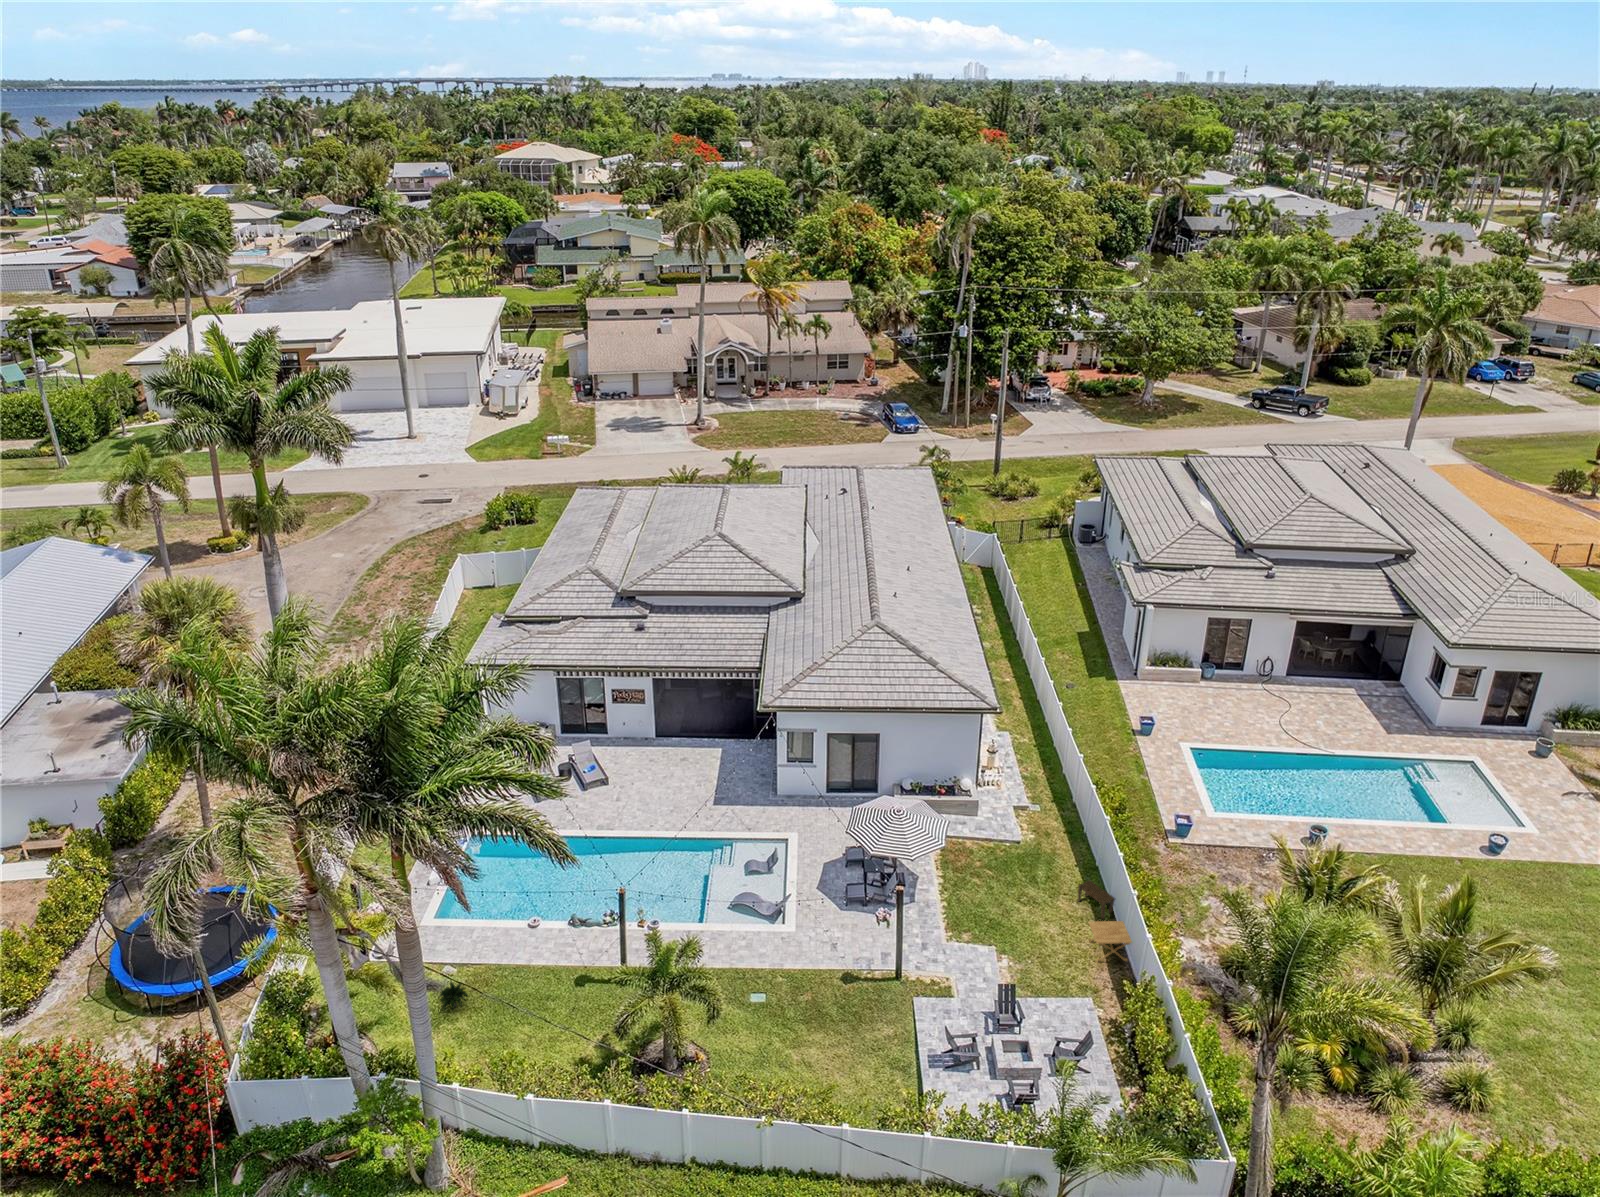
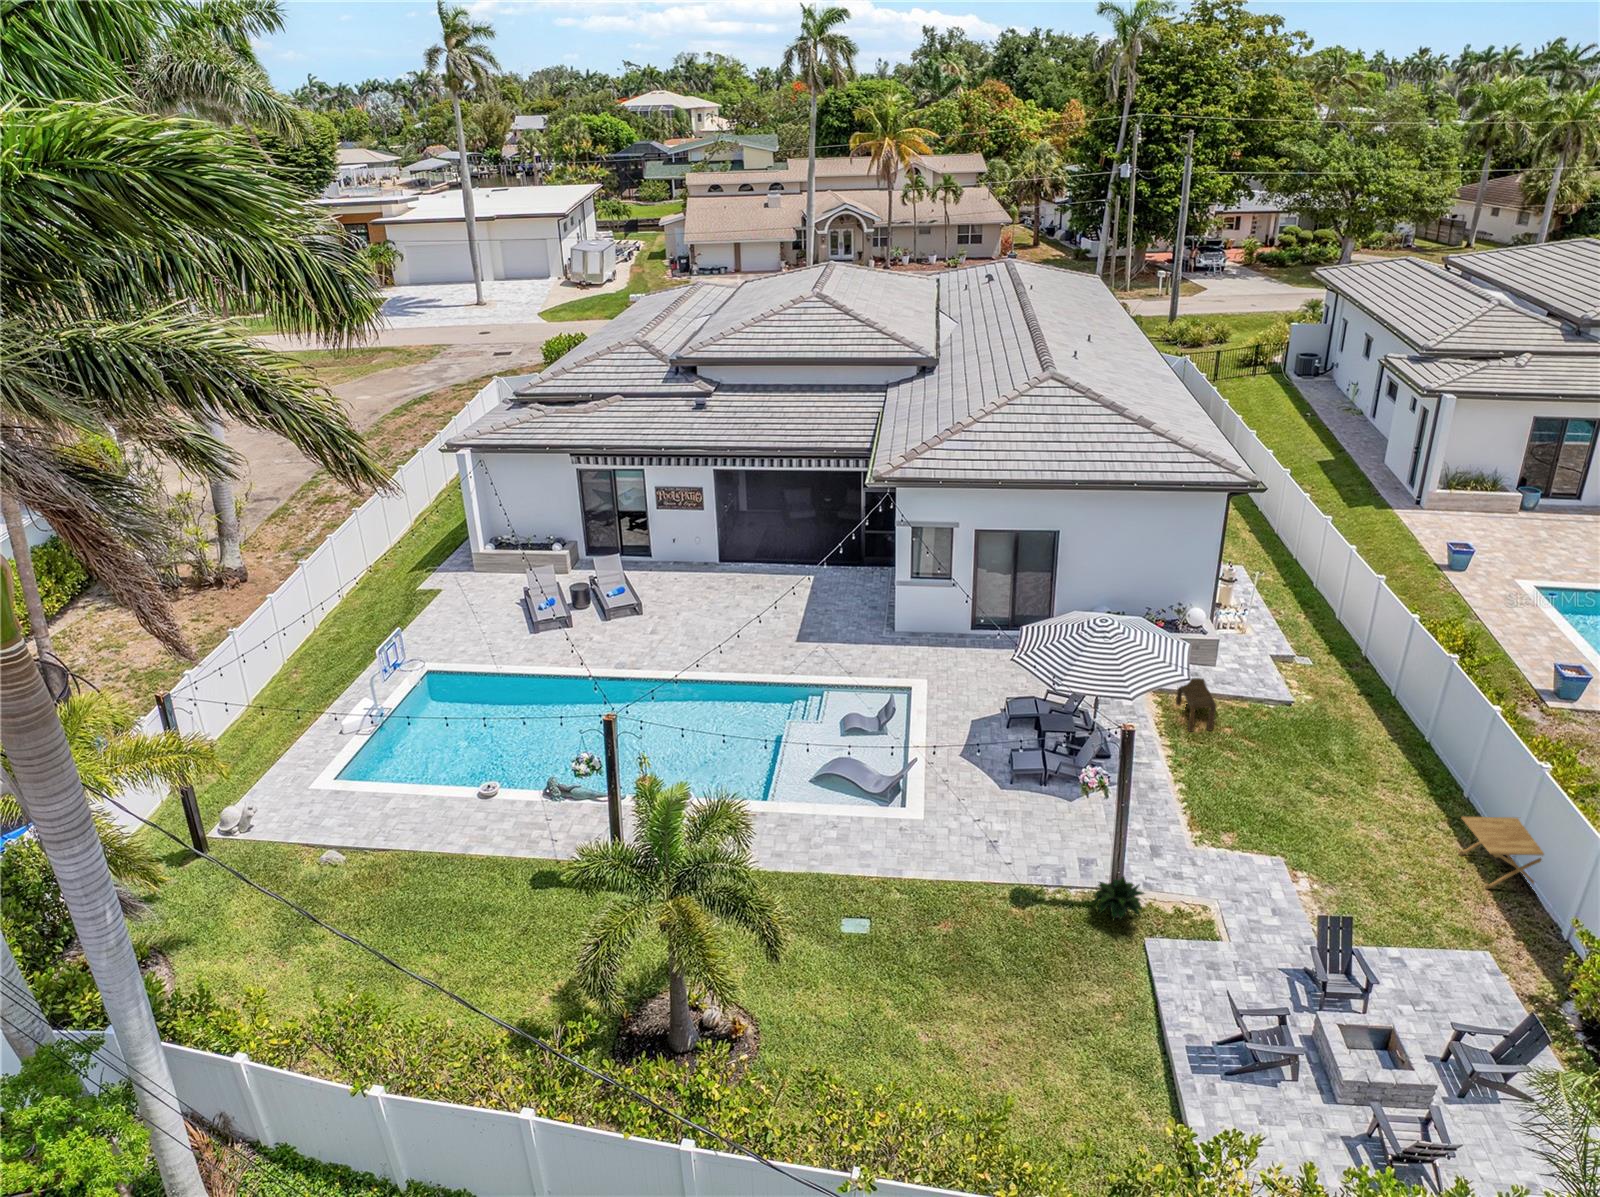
bench: present [1078,881,1115,919] -> present [1176,678,1216,732]
potted plant: present [439,982,467,1010] -> present [1093,876,1144,920]

